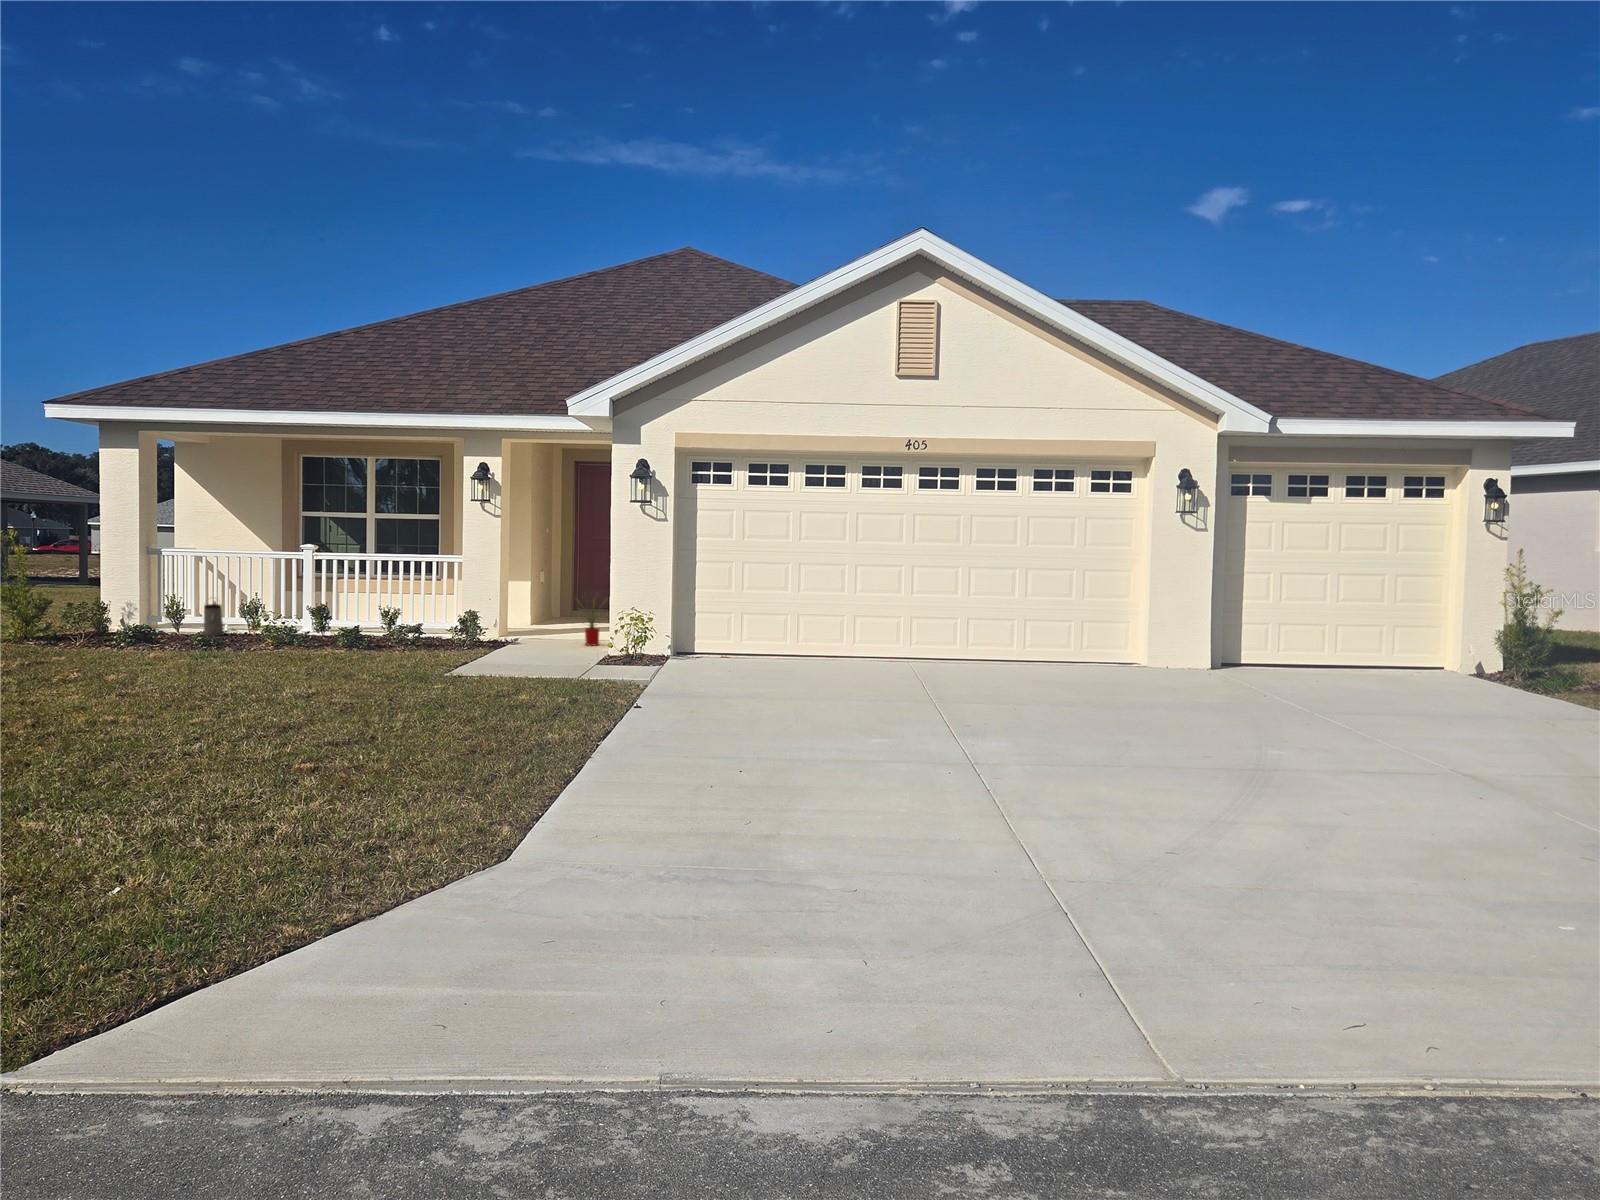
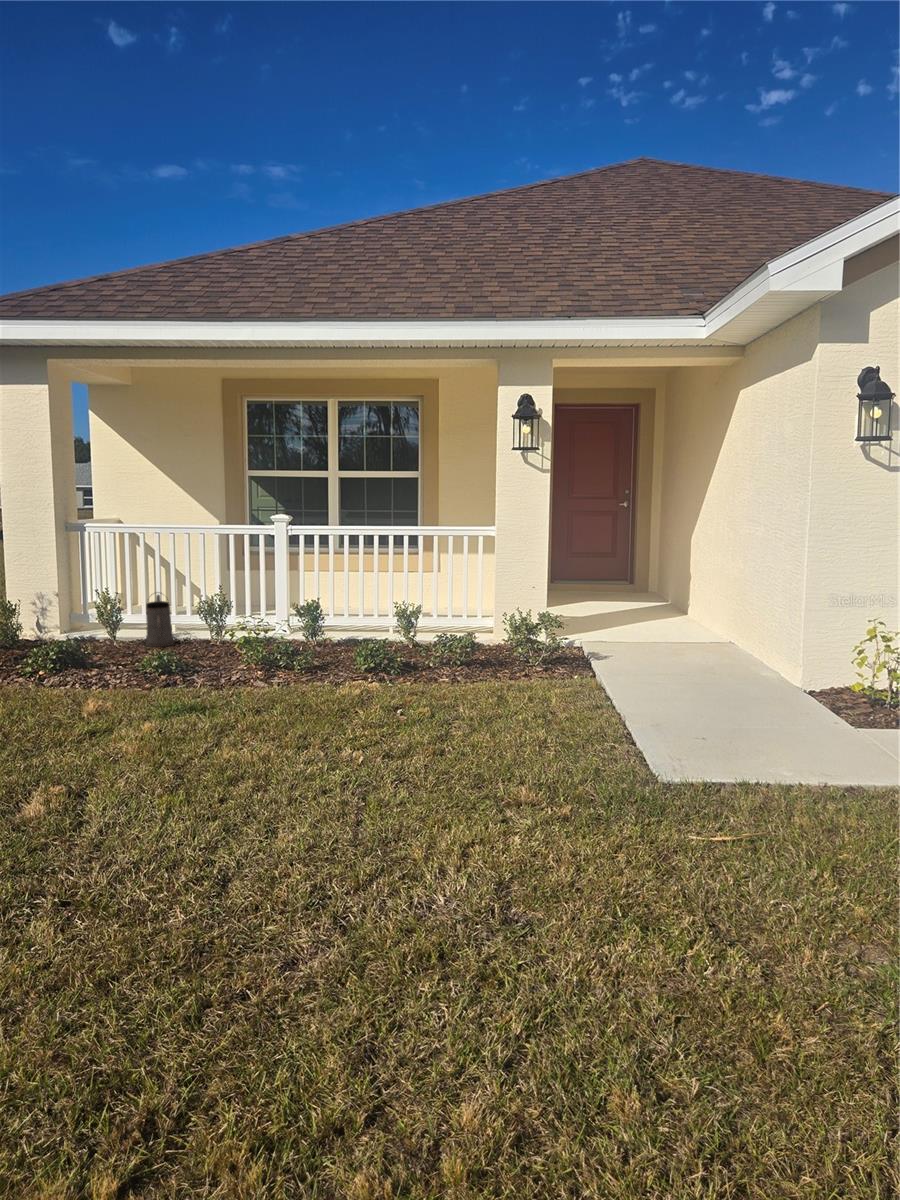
house plant: present [581,602,599,646] -> none [697,582,762,667]

